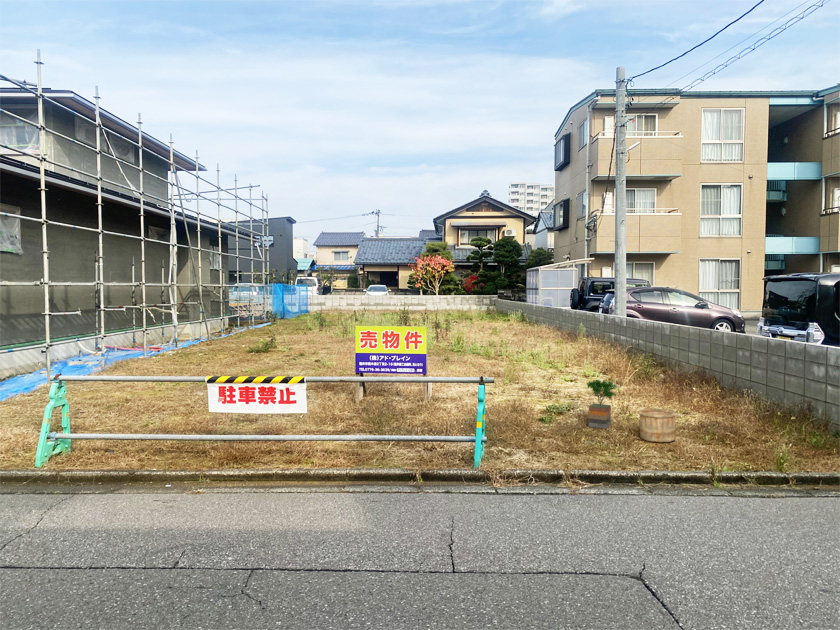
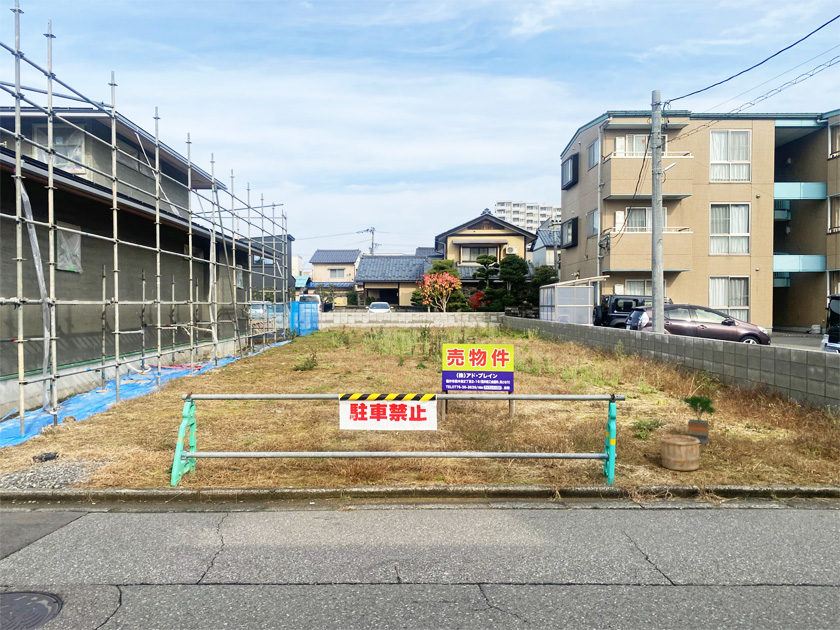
wooden bucket: present [638,408,676,442] -> present [660,435,700,471]

